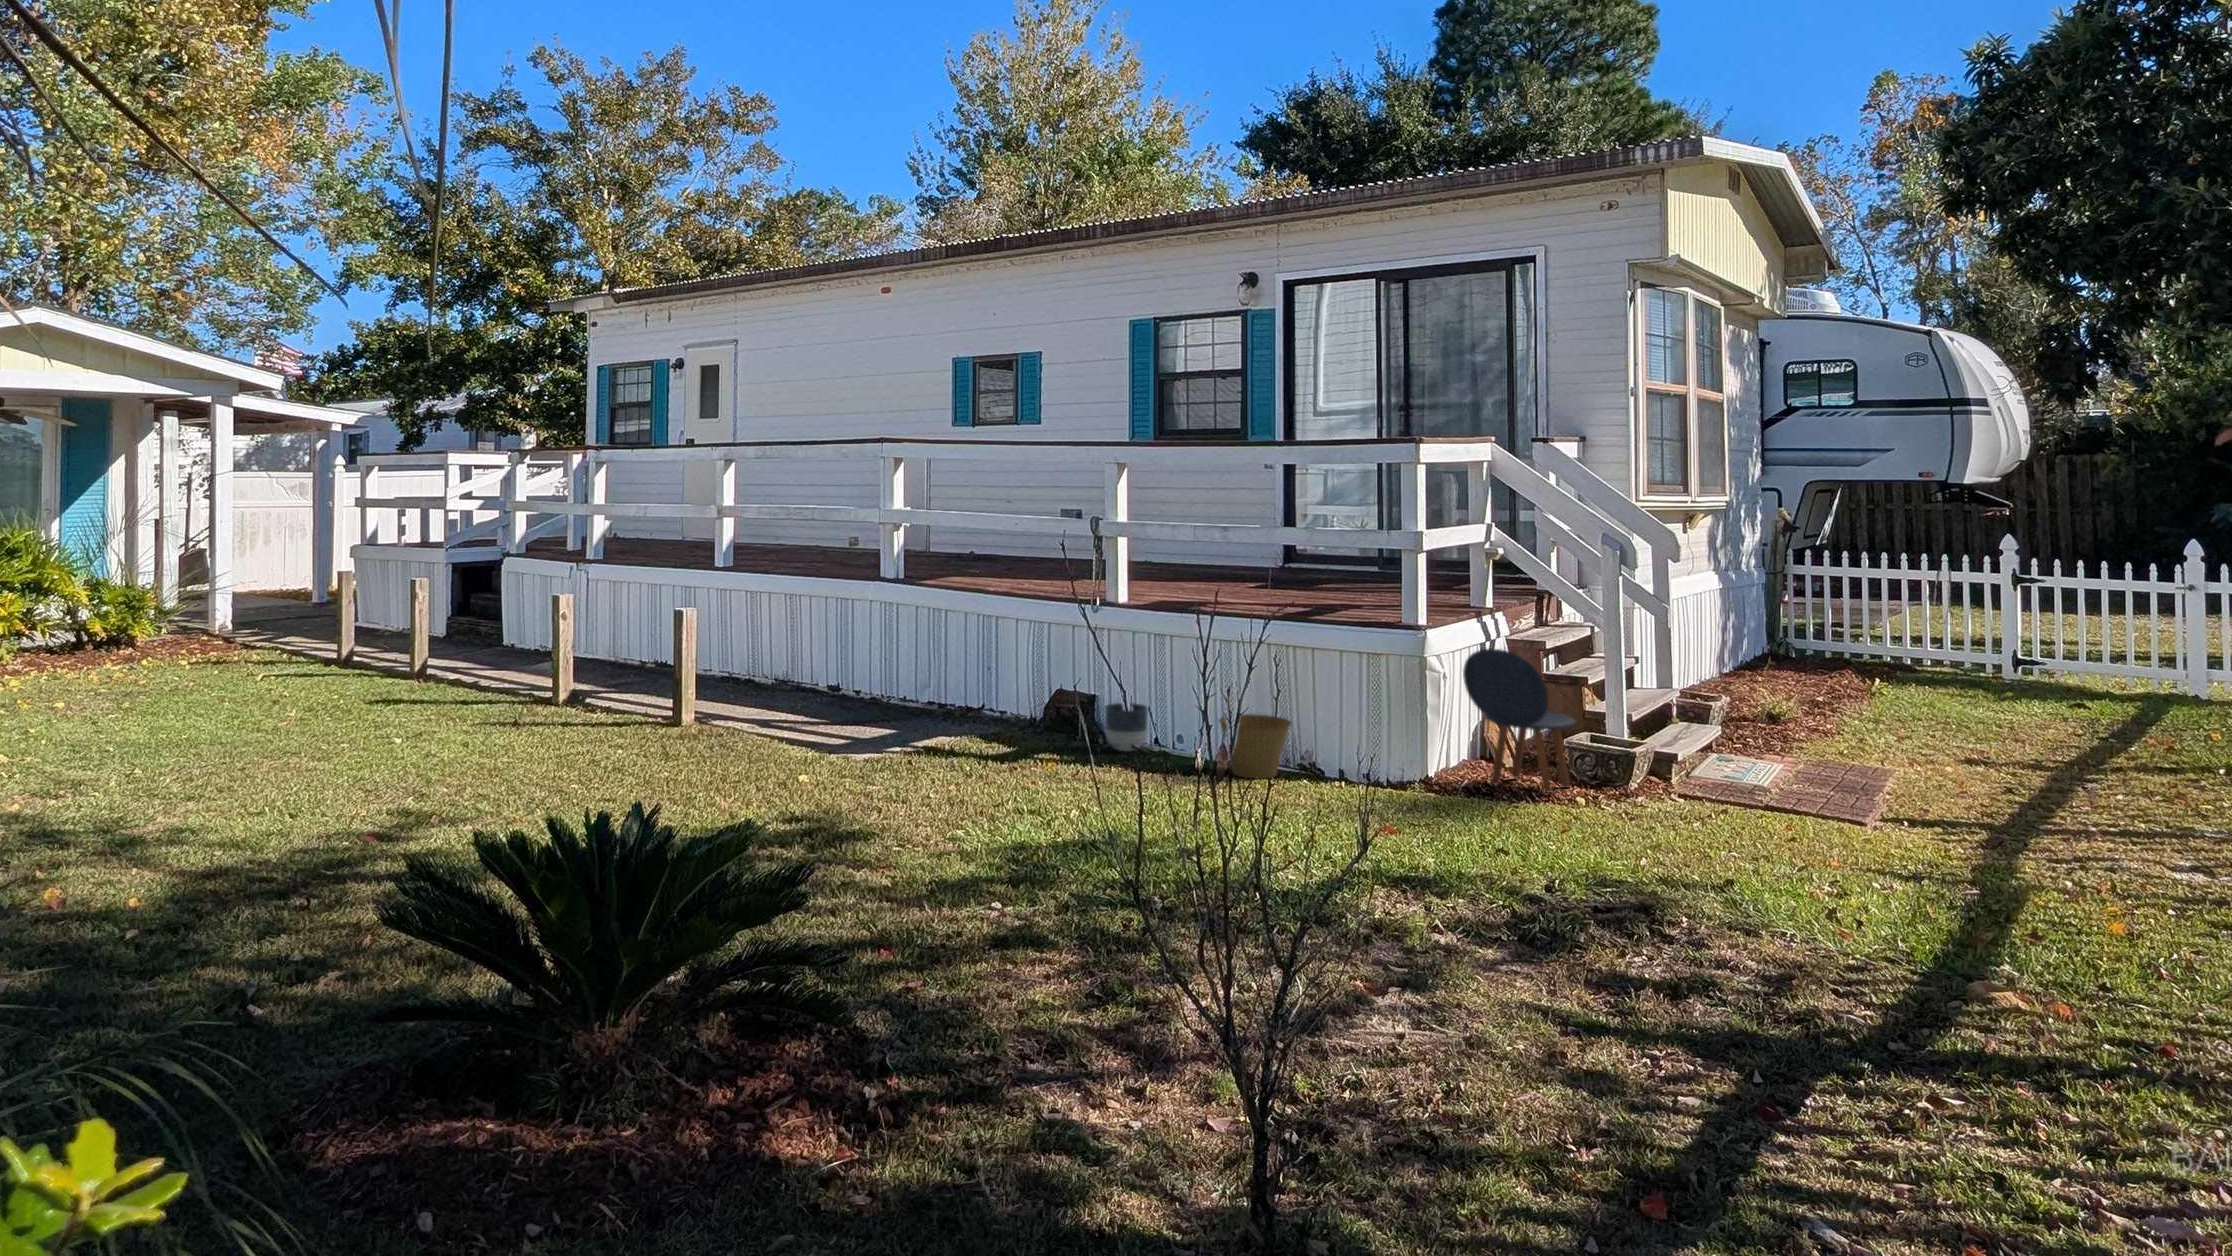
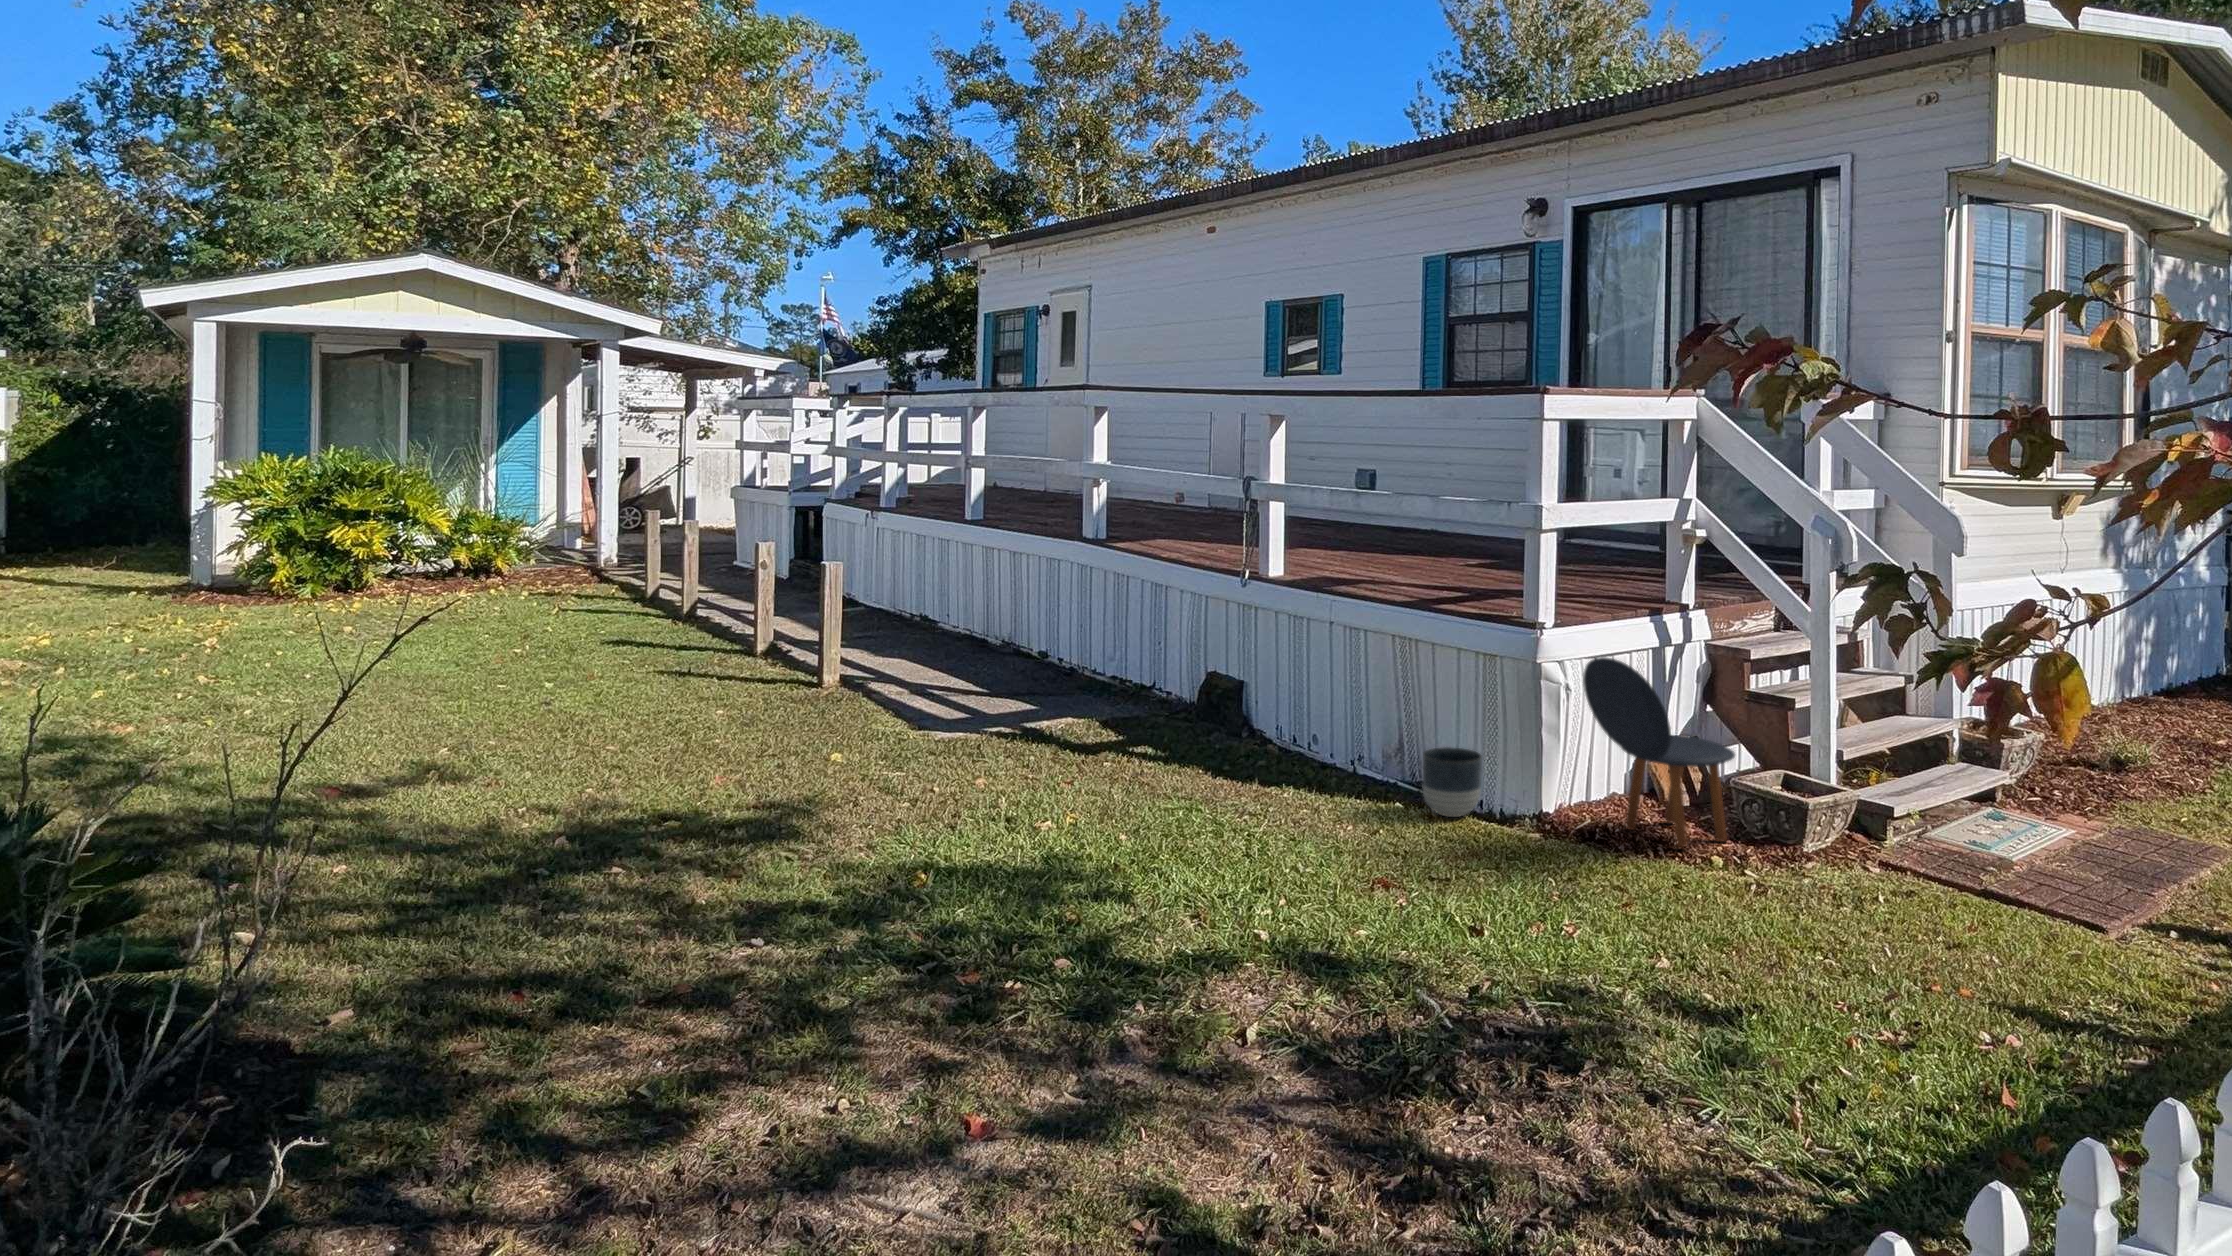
planter: present [1105,703,1148,751] -> present [1423,747,1482,817]
basket: present [1219,714,1291,778] -> none [1314,717,1402,796]

